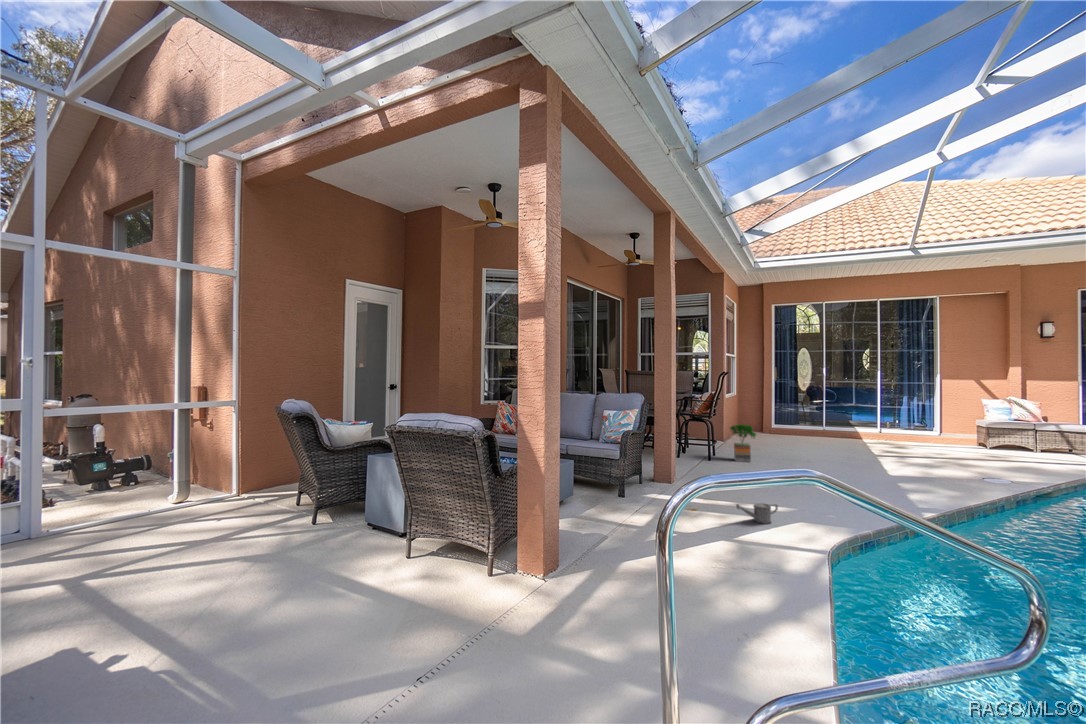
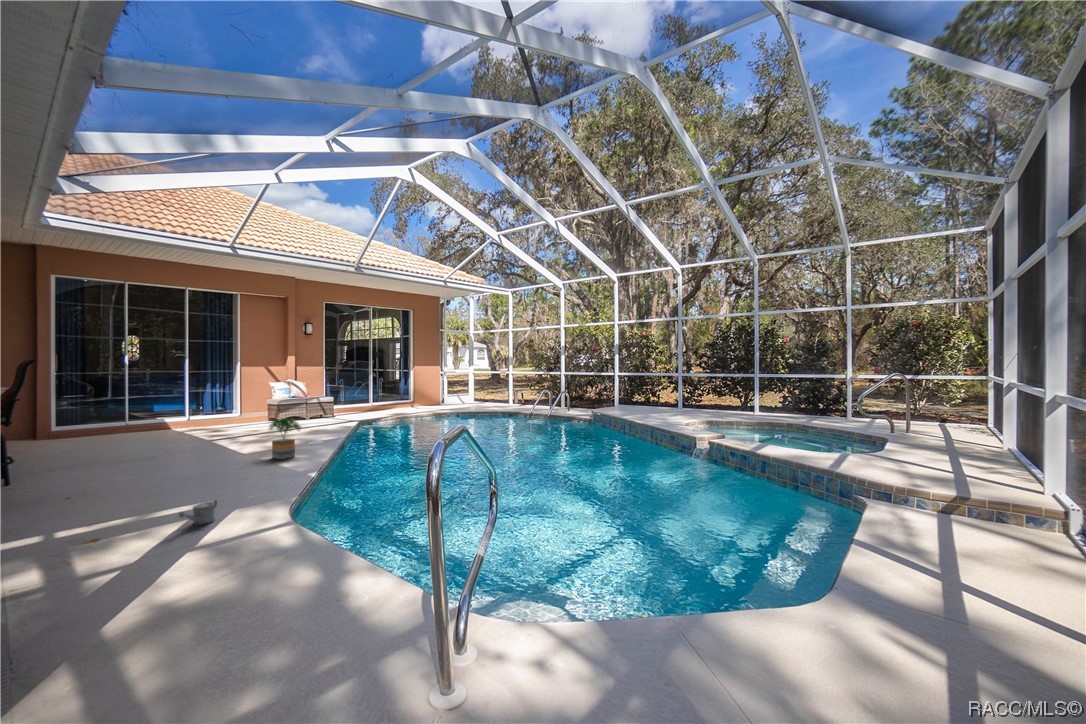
potted tree: present [730,424,756,462] -> present [269,418,301,459]

